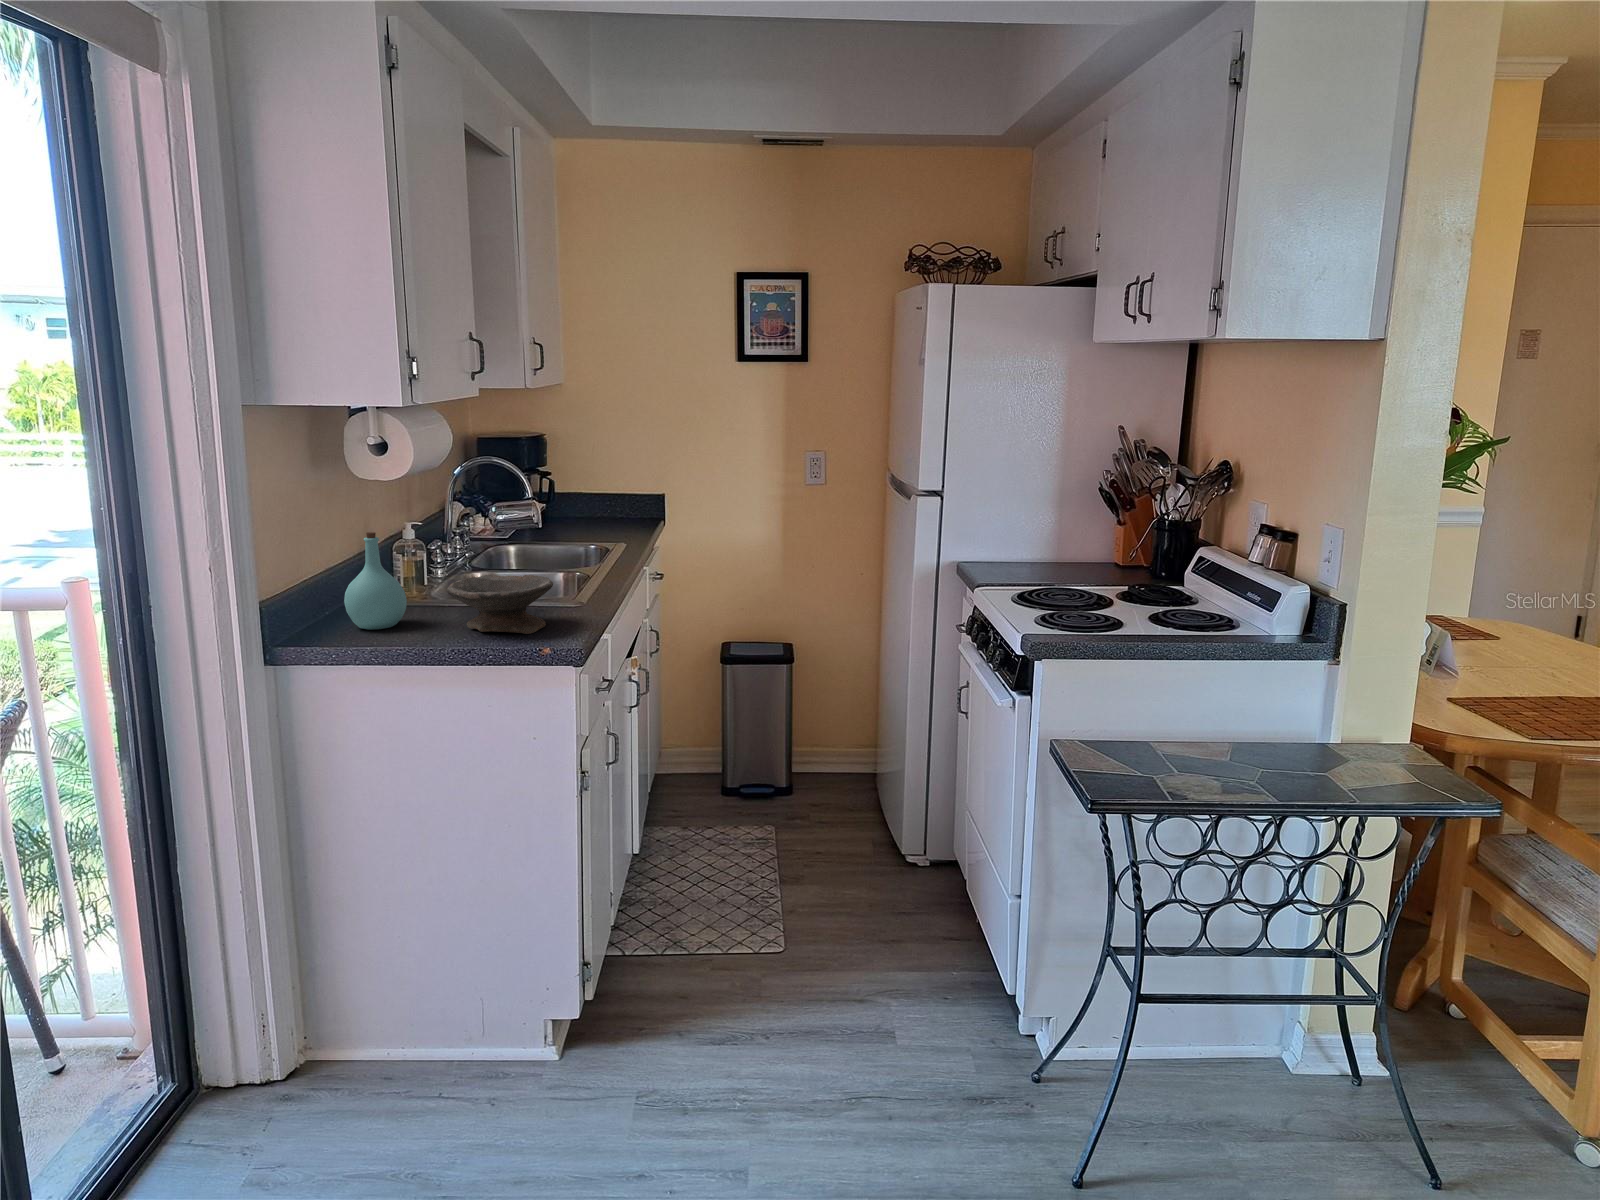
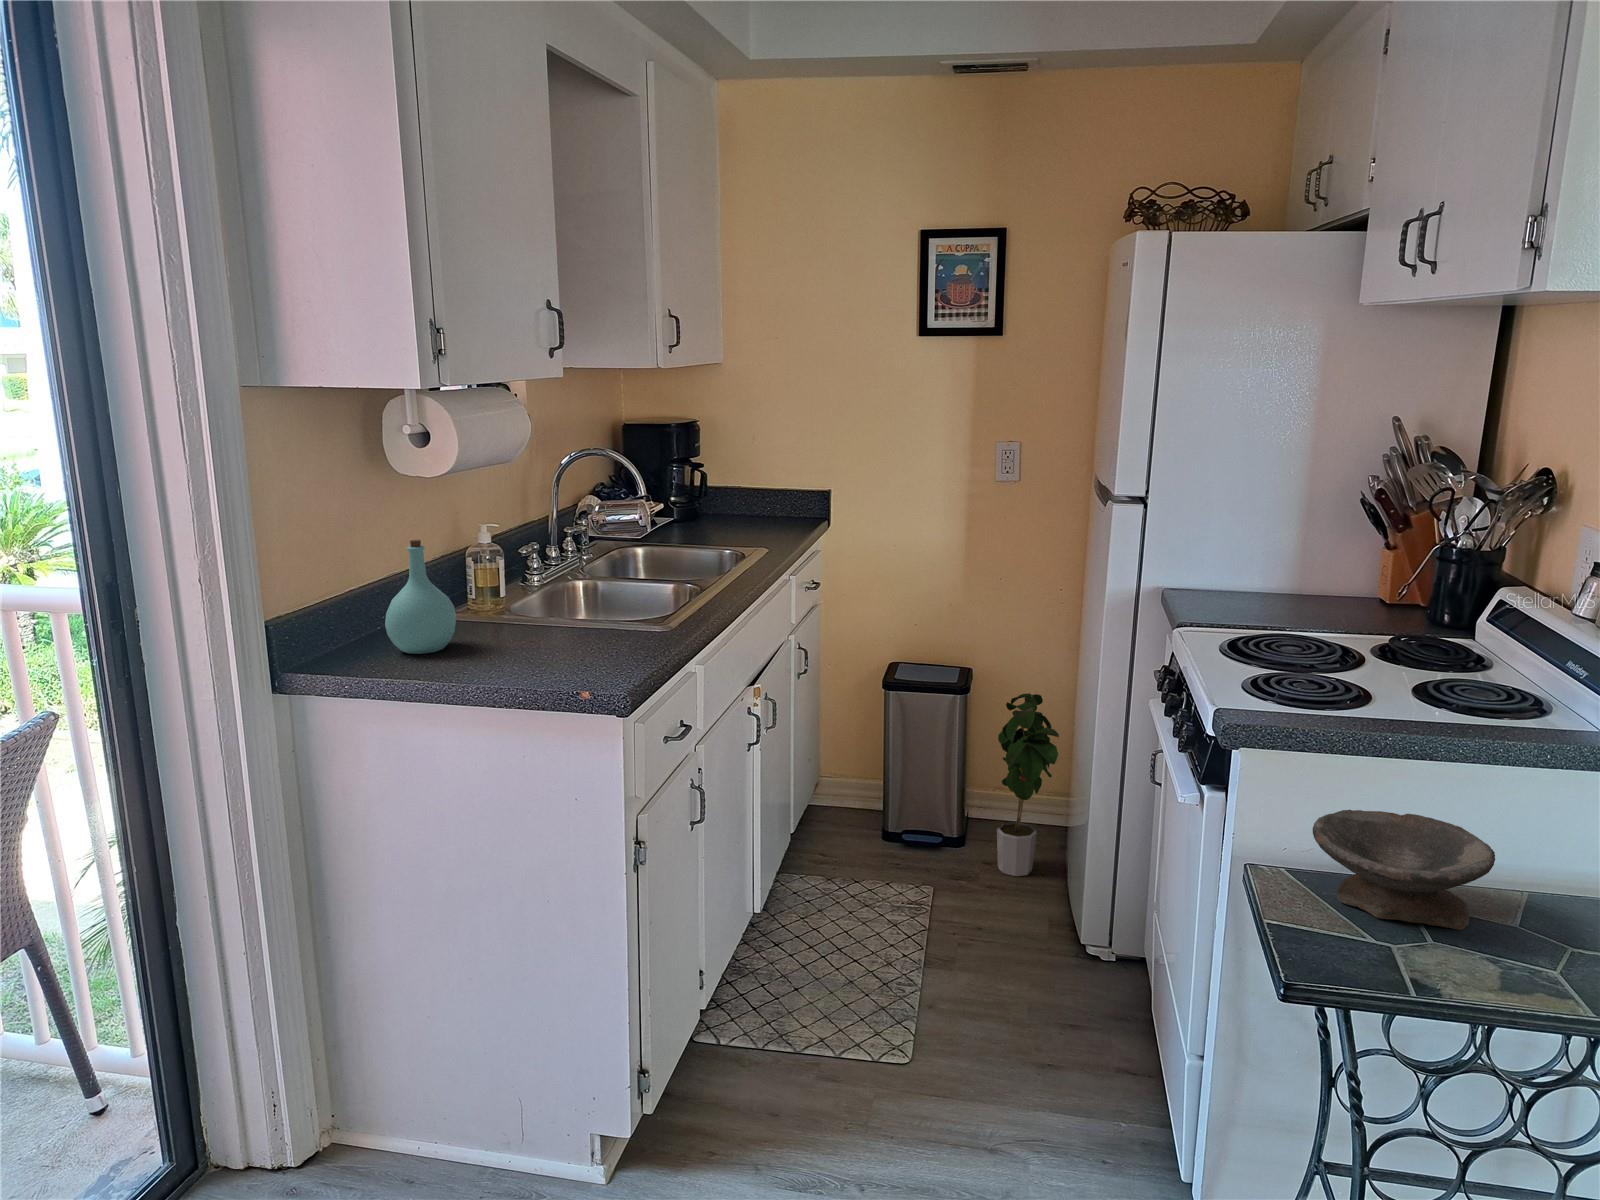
bowl: present [446,575,553,634] -> present [1313,810,1495,930]
potted plant: none [822,659,875,811] -> present [997,693,1059,876]

